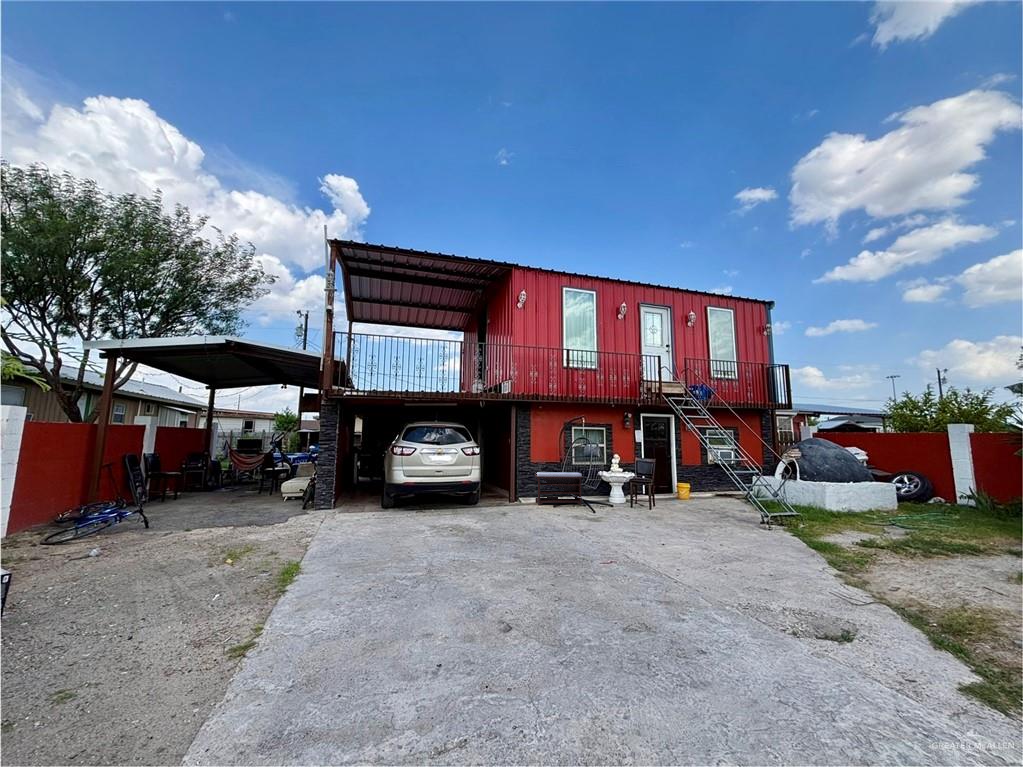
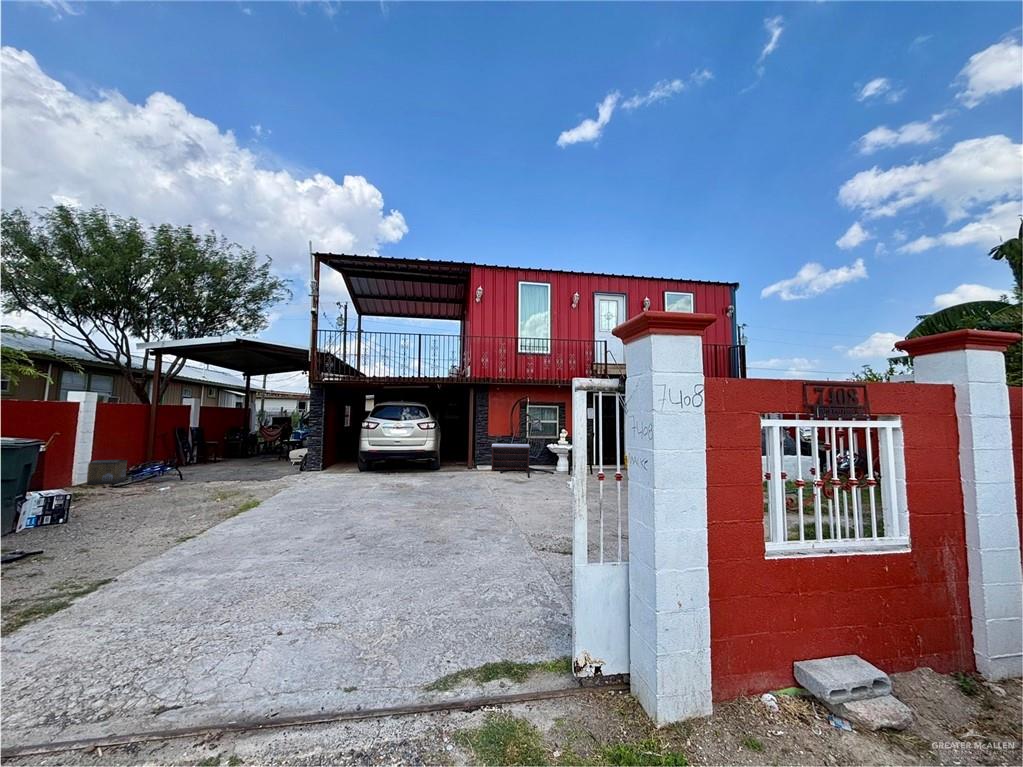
cardboard box: none [8,501,69,538] -> present [87,460,127,485]

